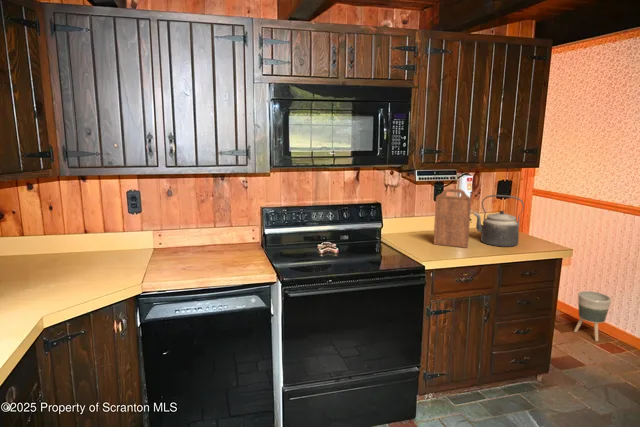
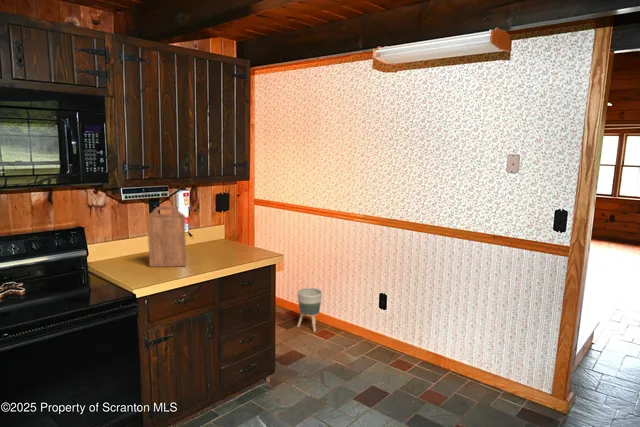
kettle: present [474,195,524,247] -> none [191,209,238,260]

